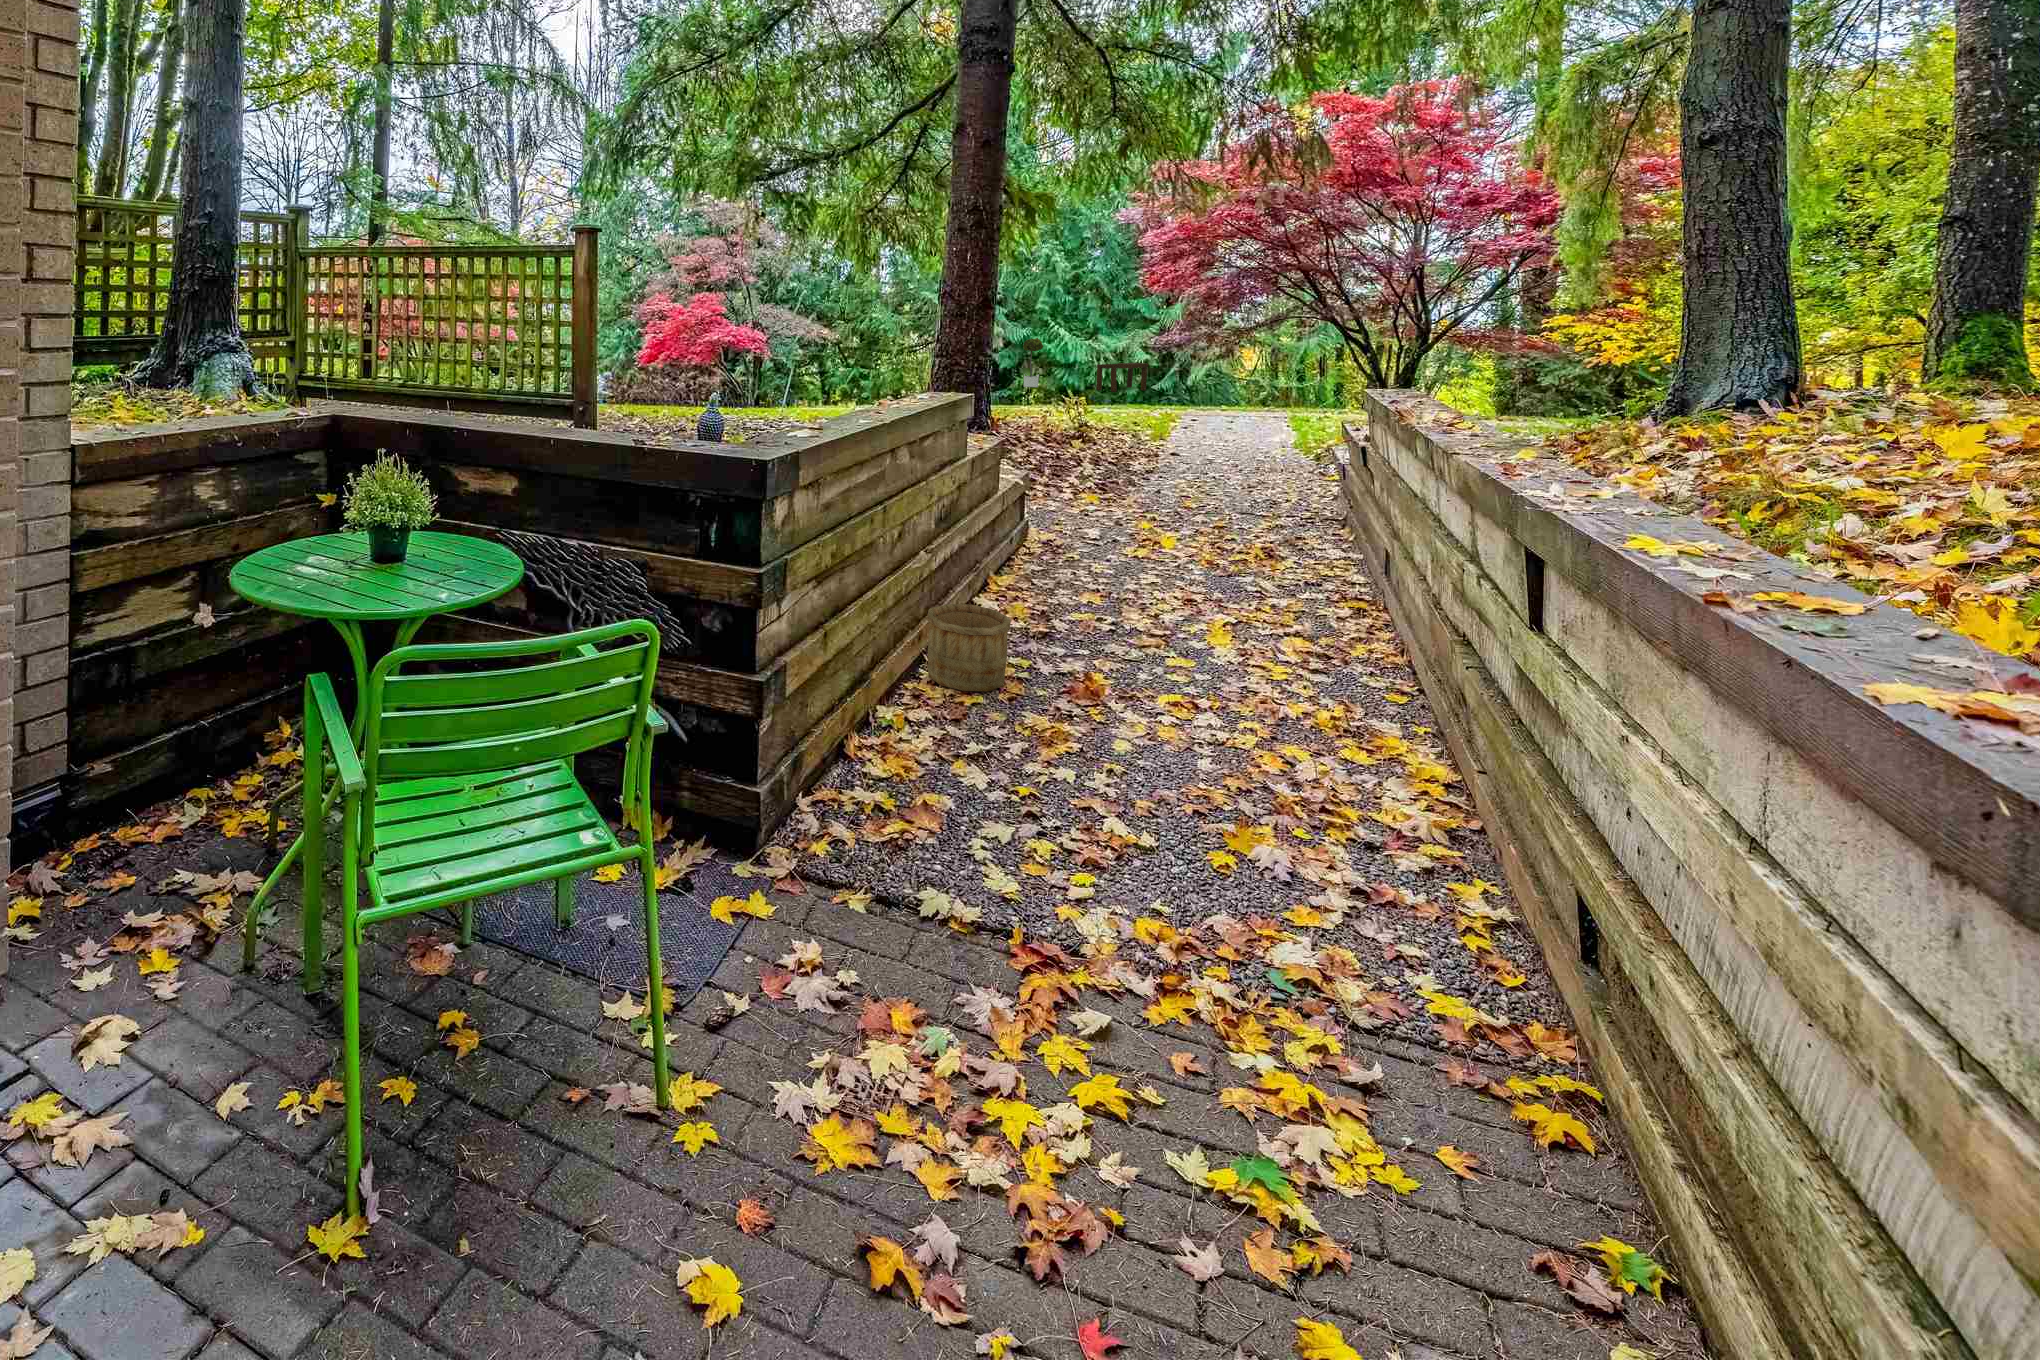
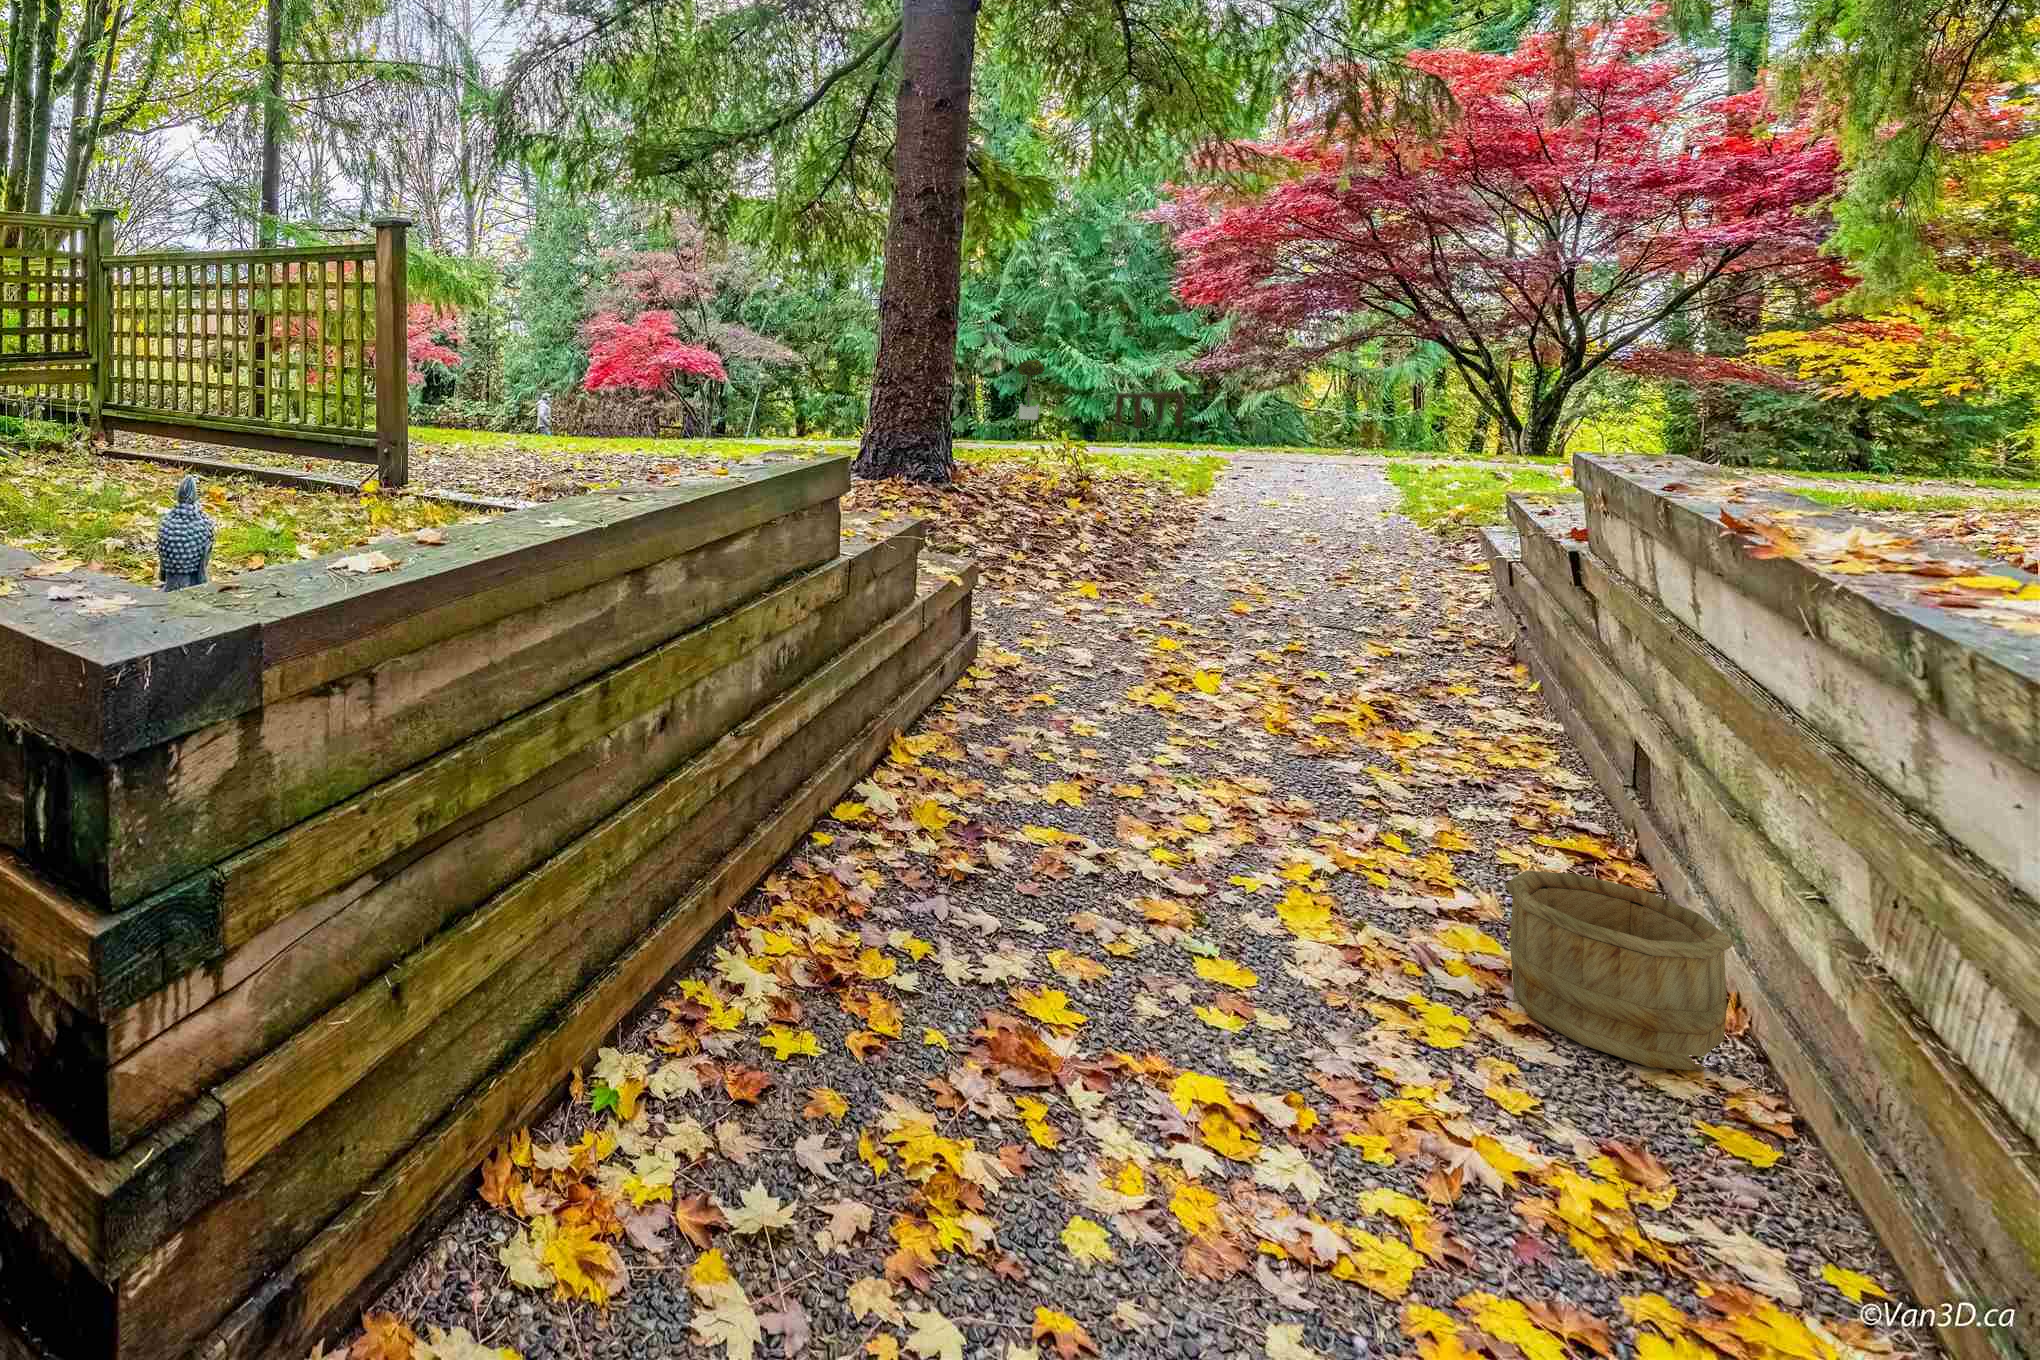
wooden bucket: present [927,604,1011,691] -> present [1505,871,1733,1071]

